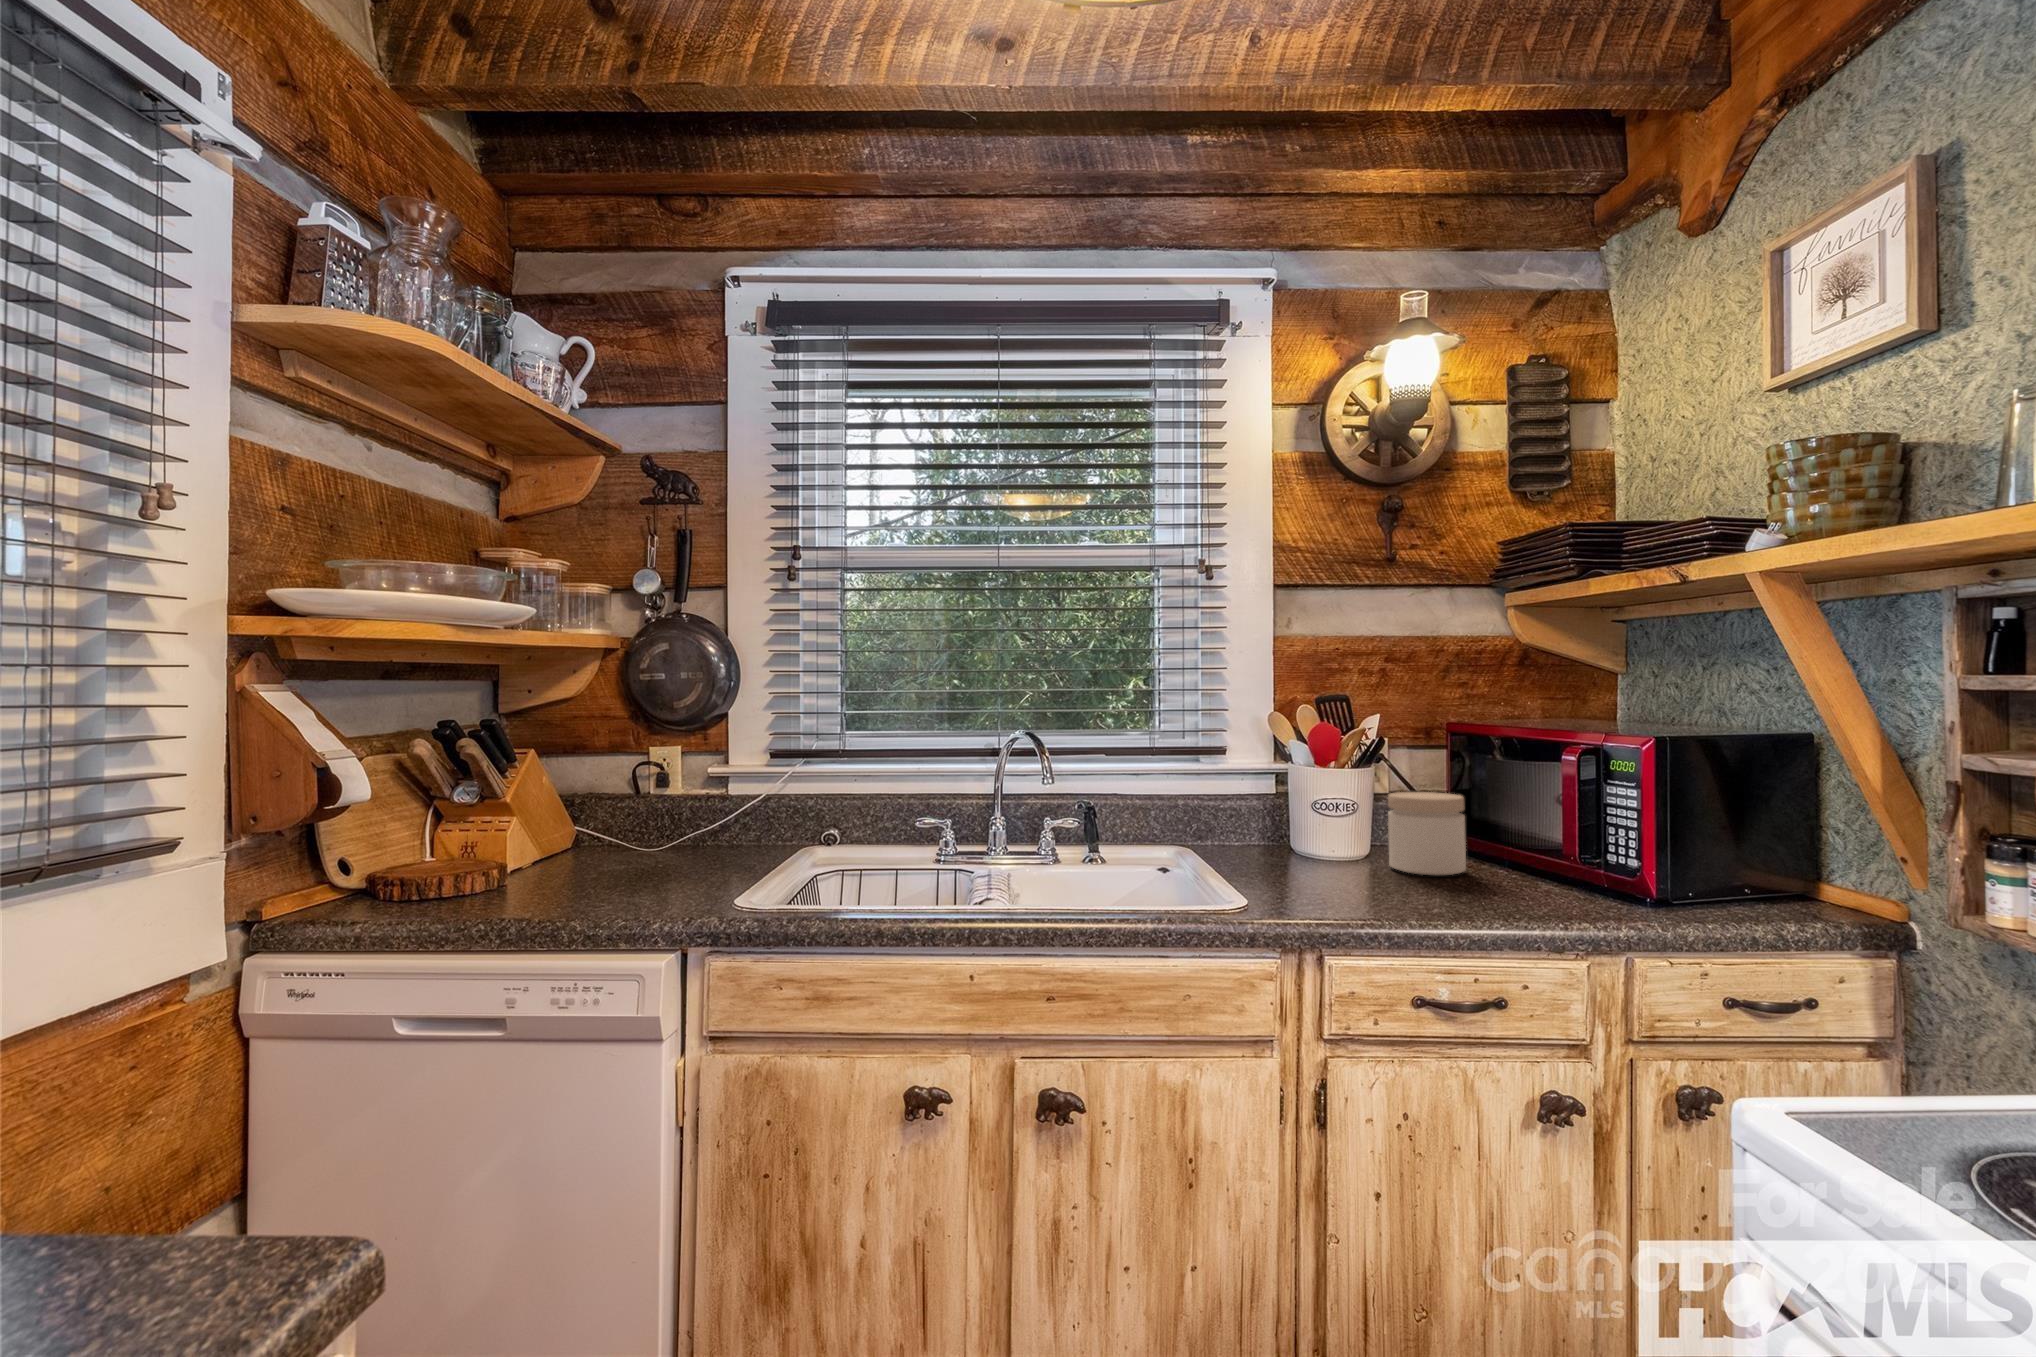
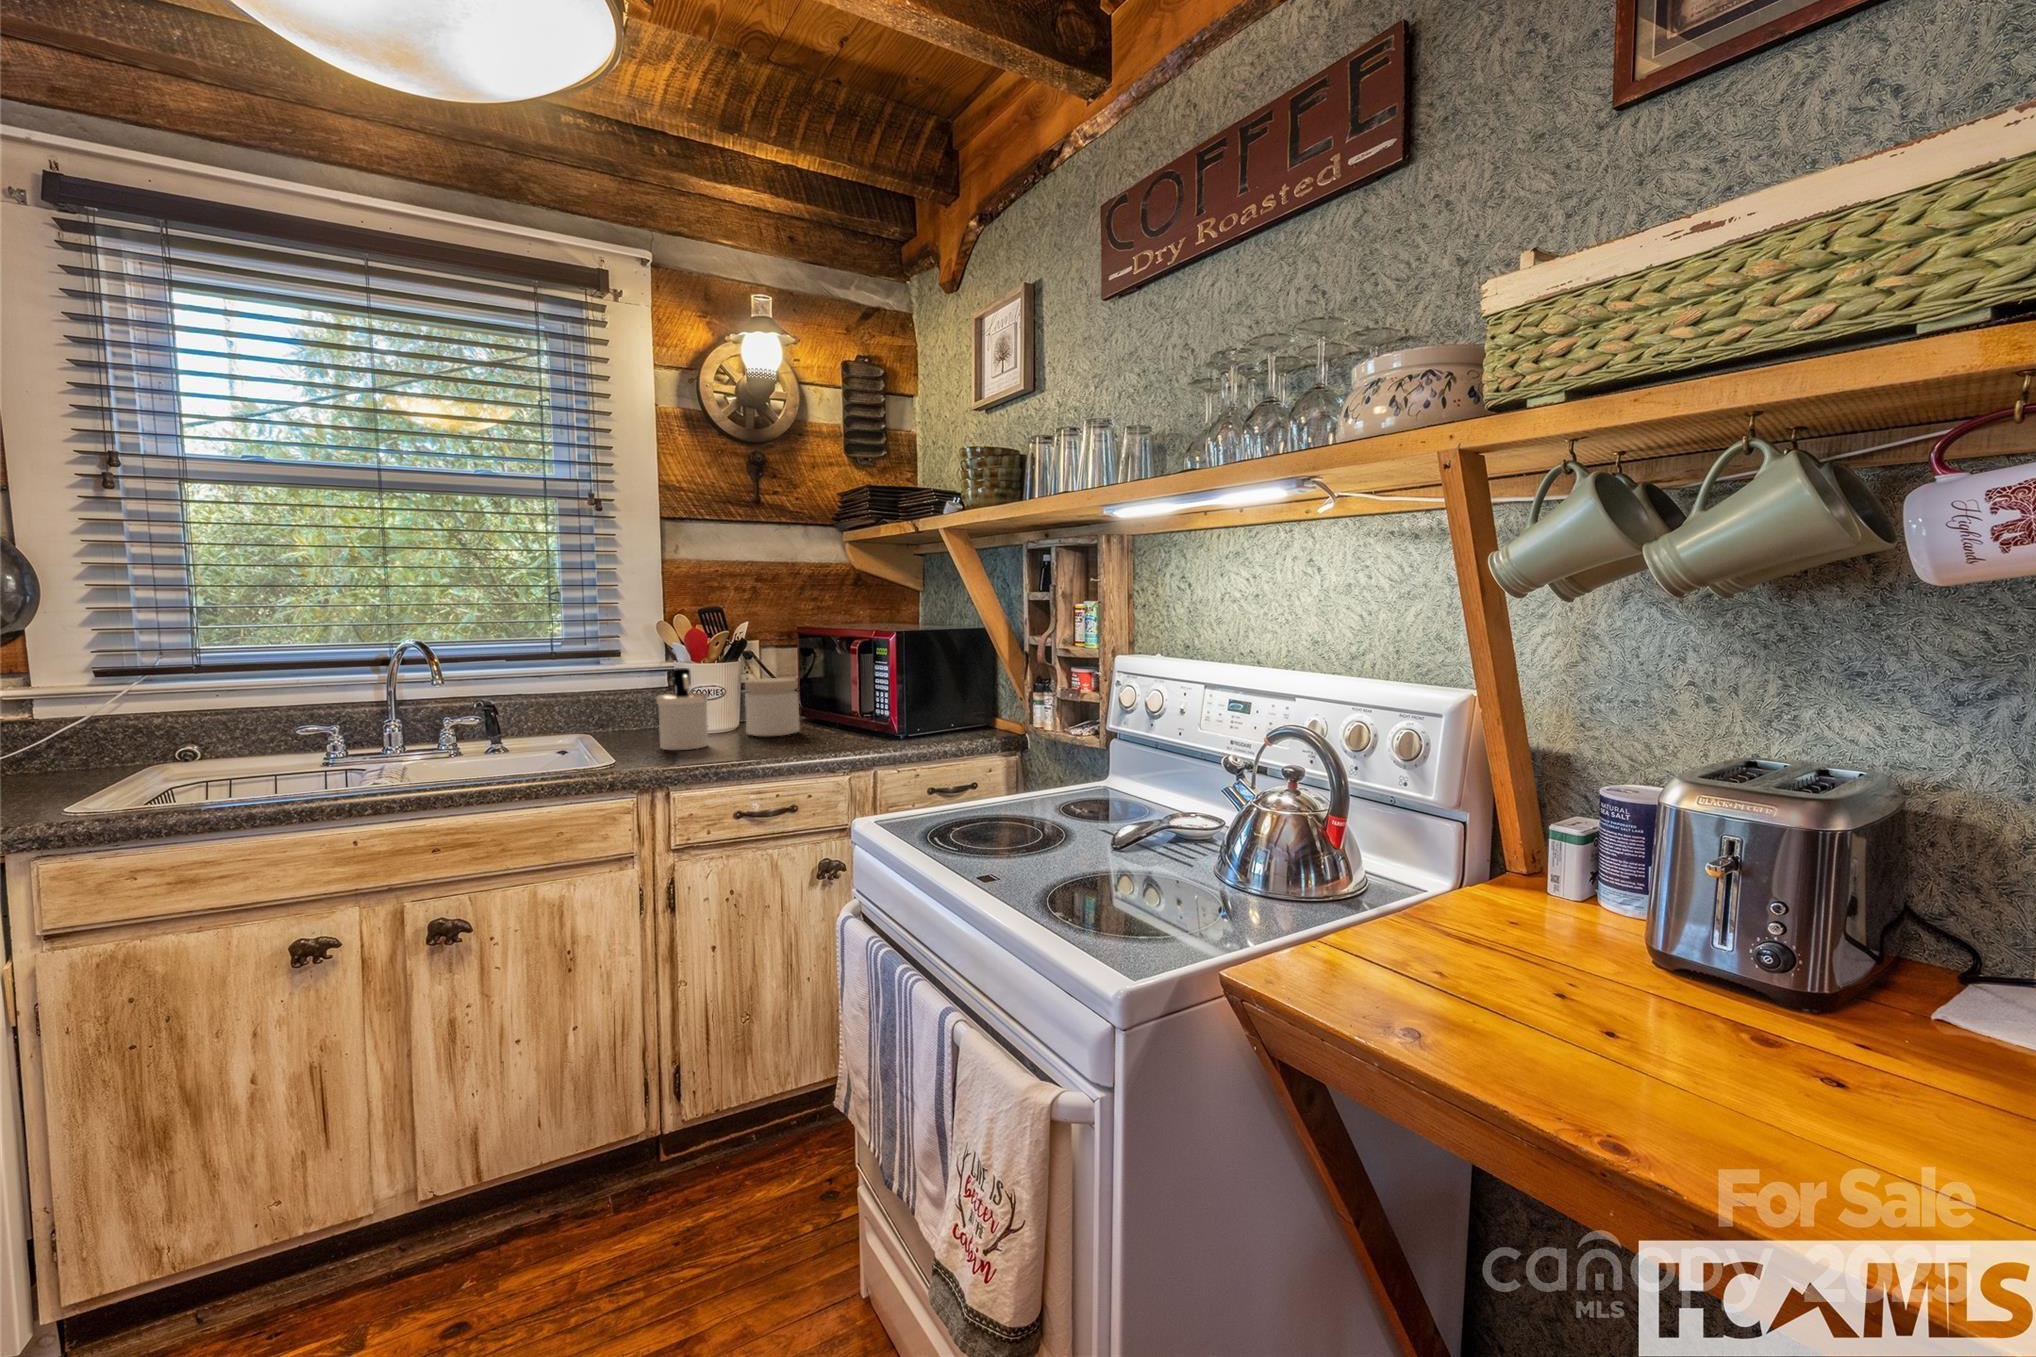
soap dispenser: none [1284,777,1351,888] -> present [656,668,708,750]

